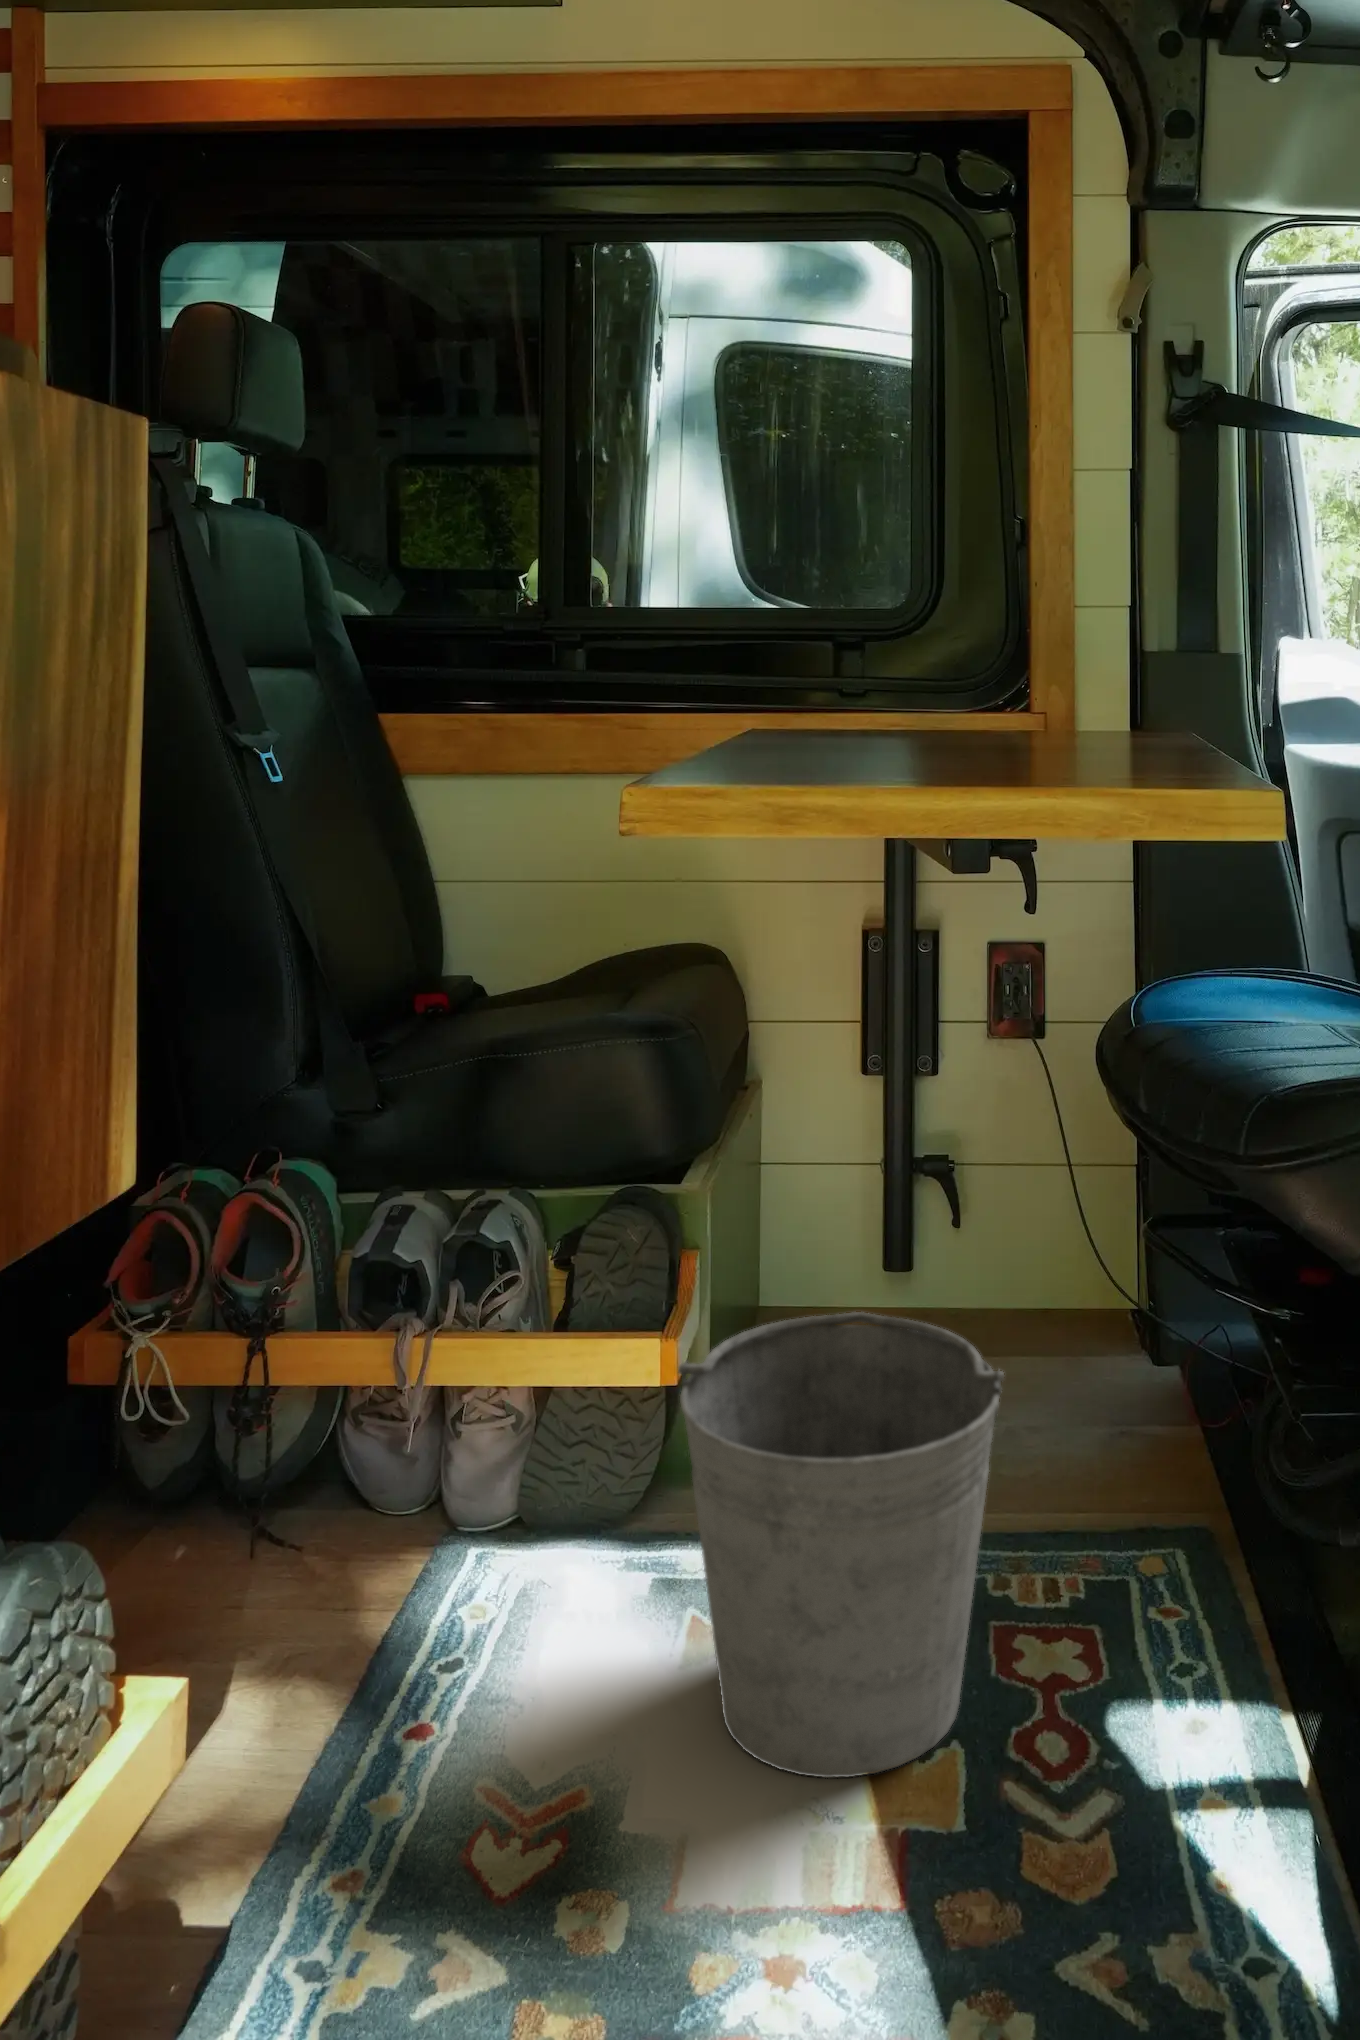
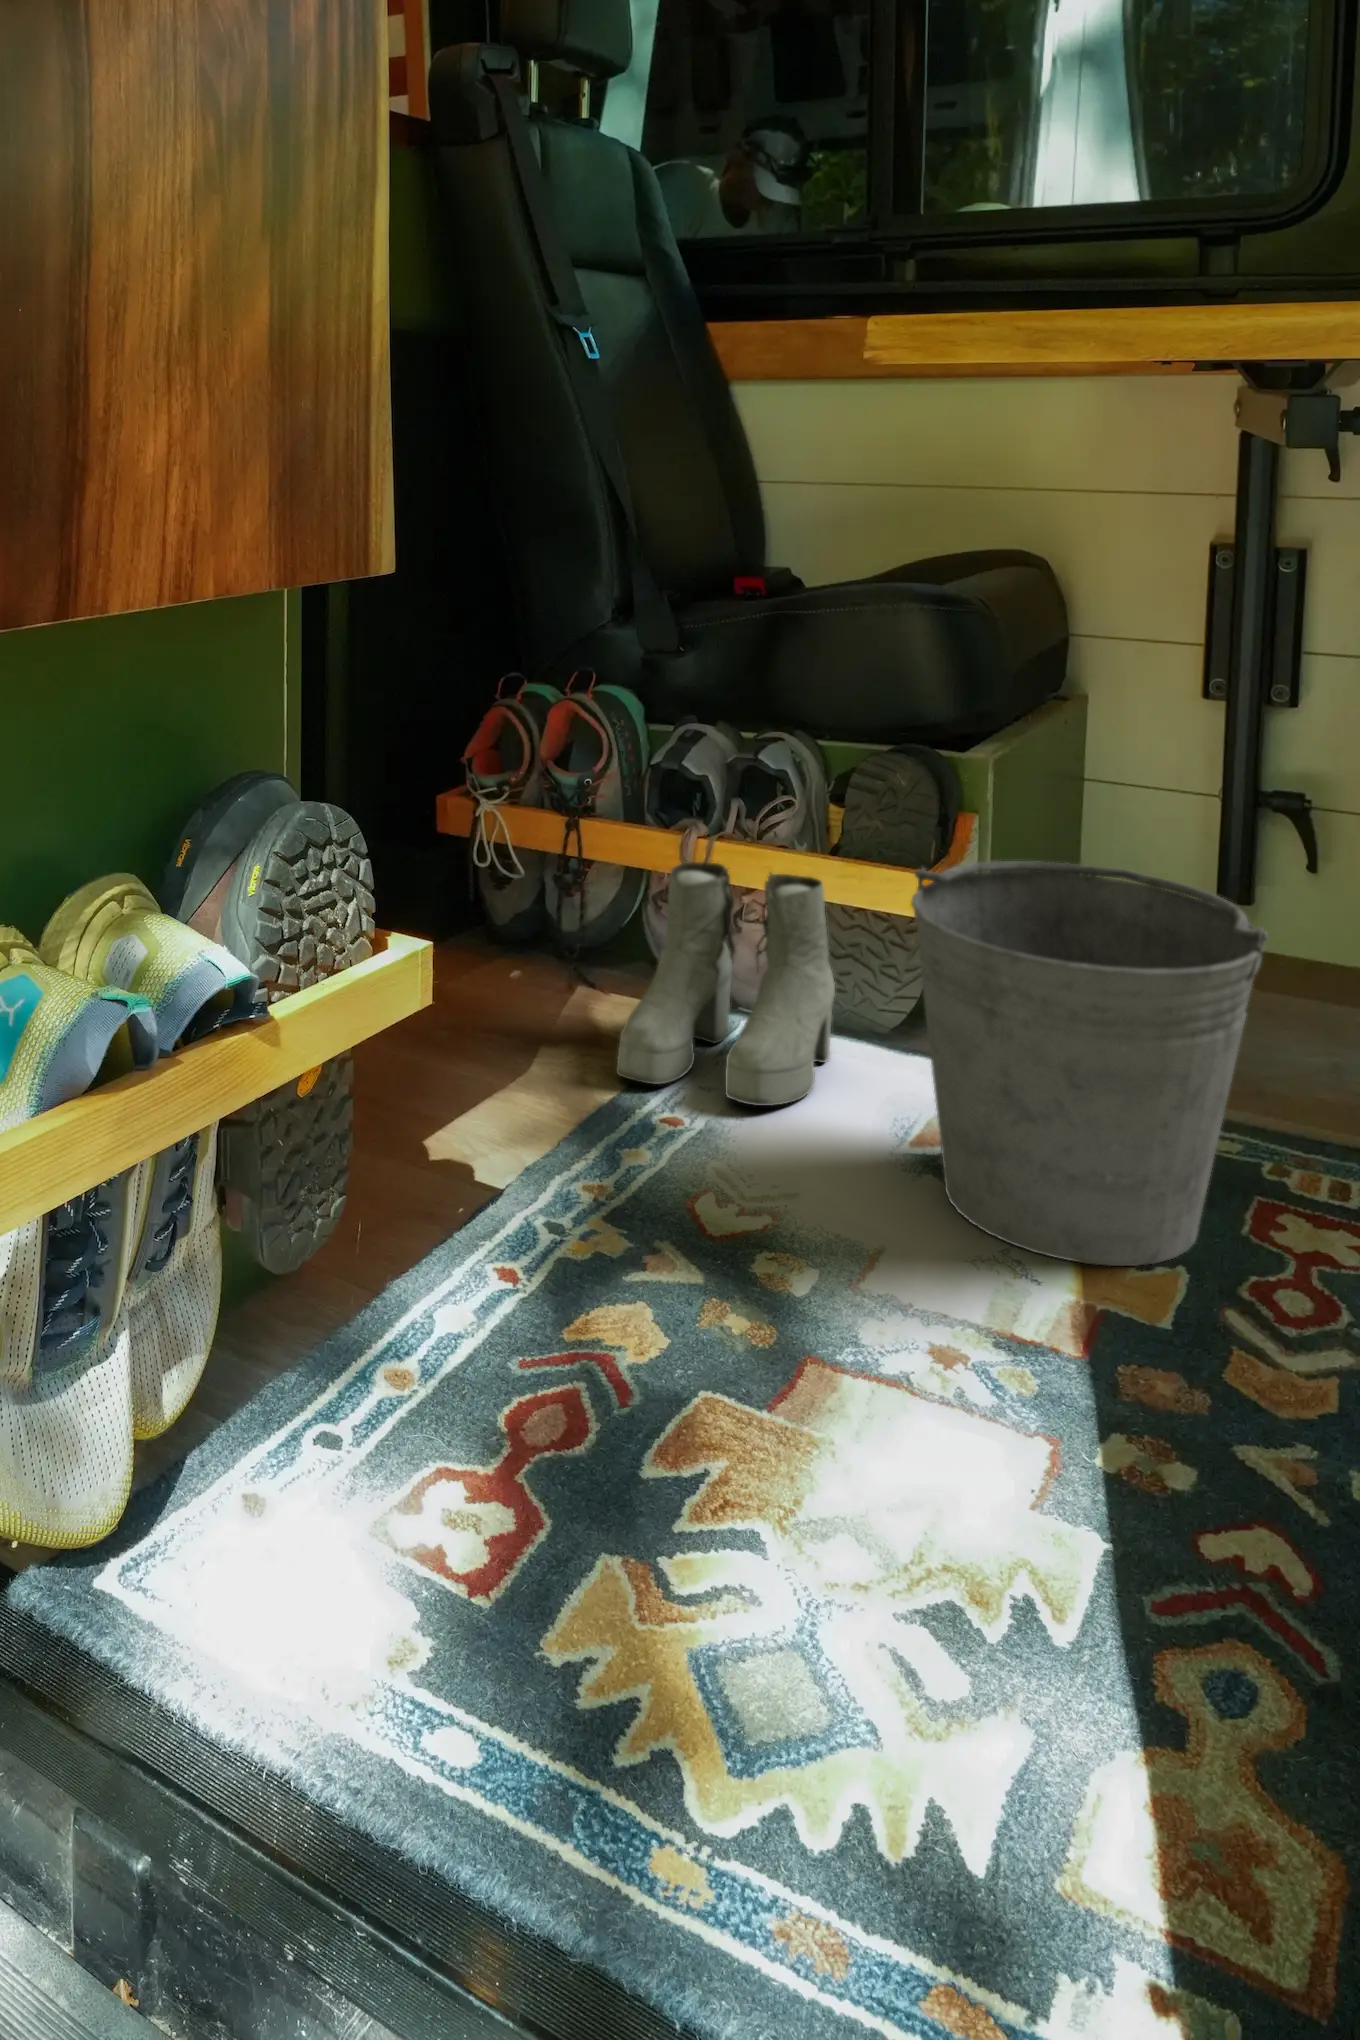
boots: none [338,1367,575,1681] -> present [616,862,835,1106]

